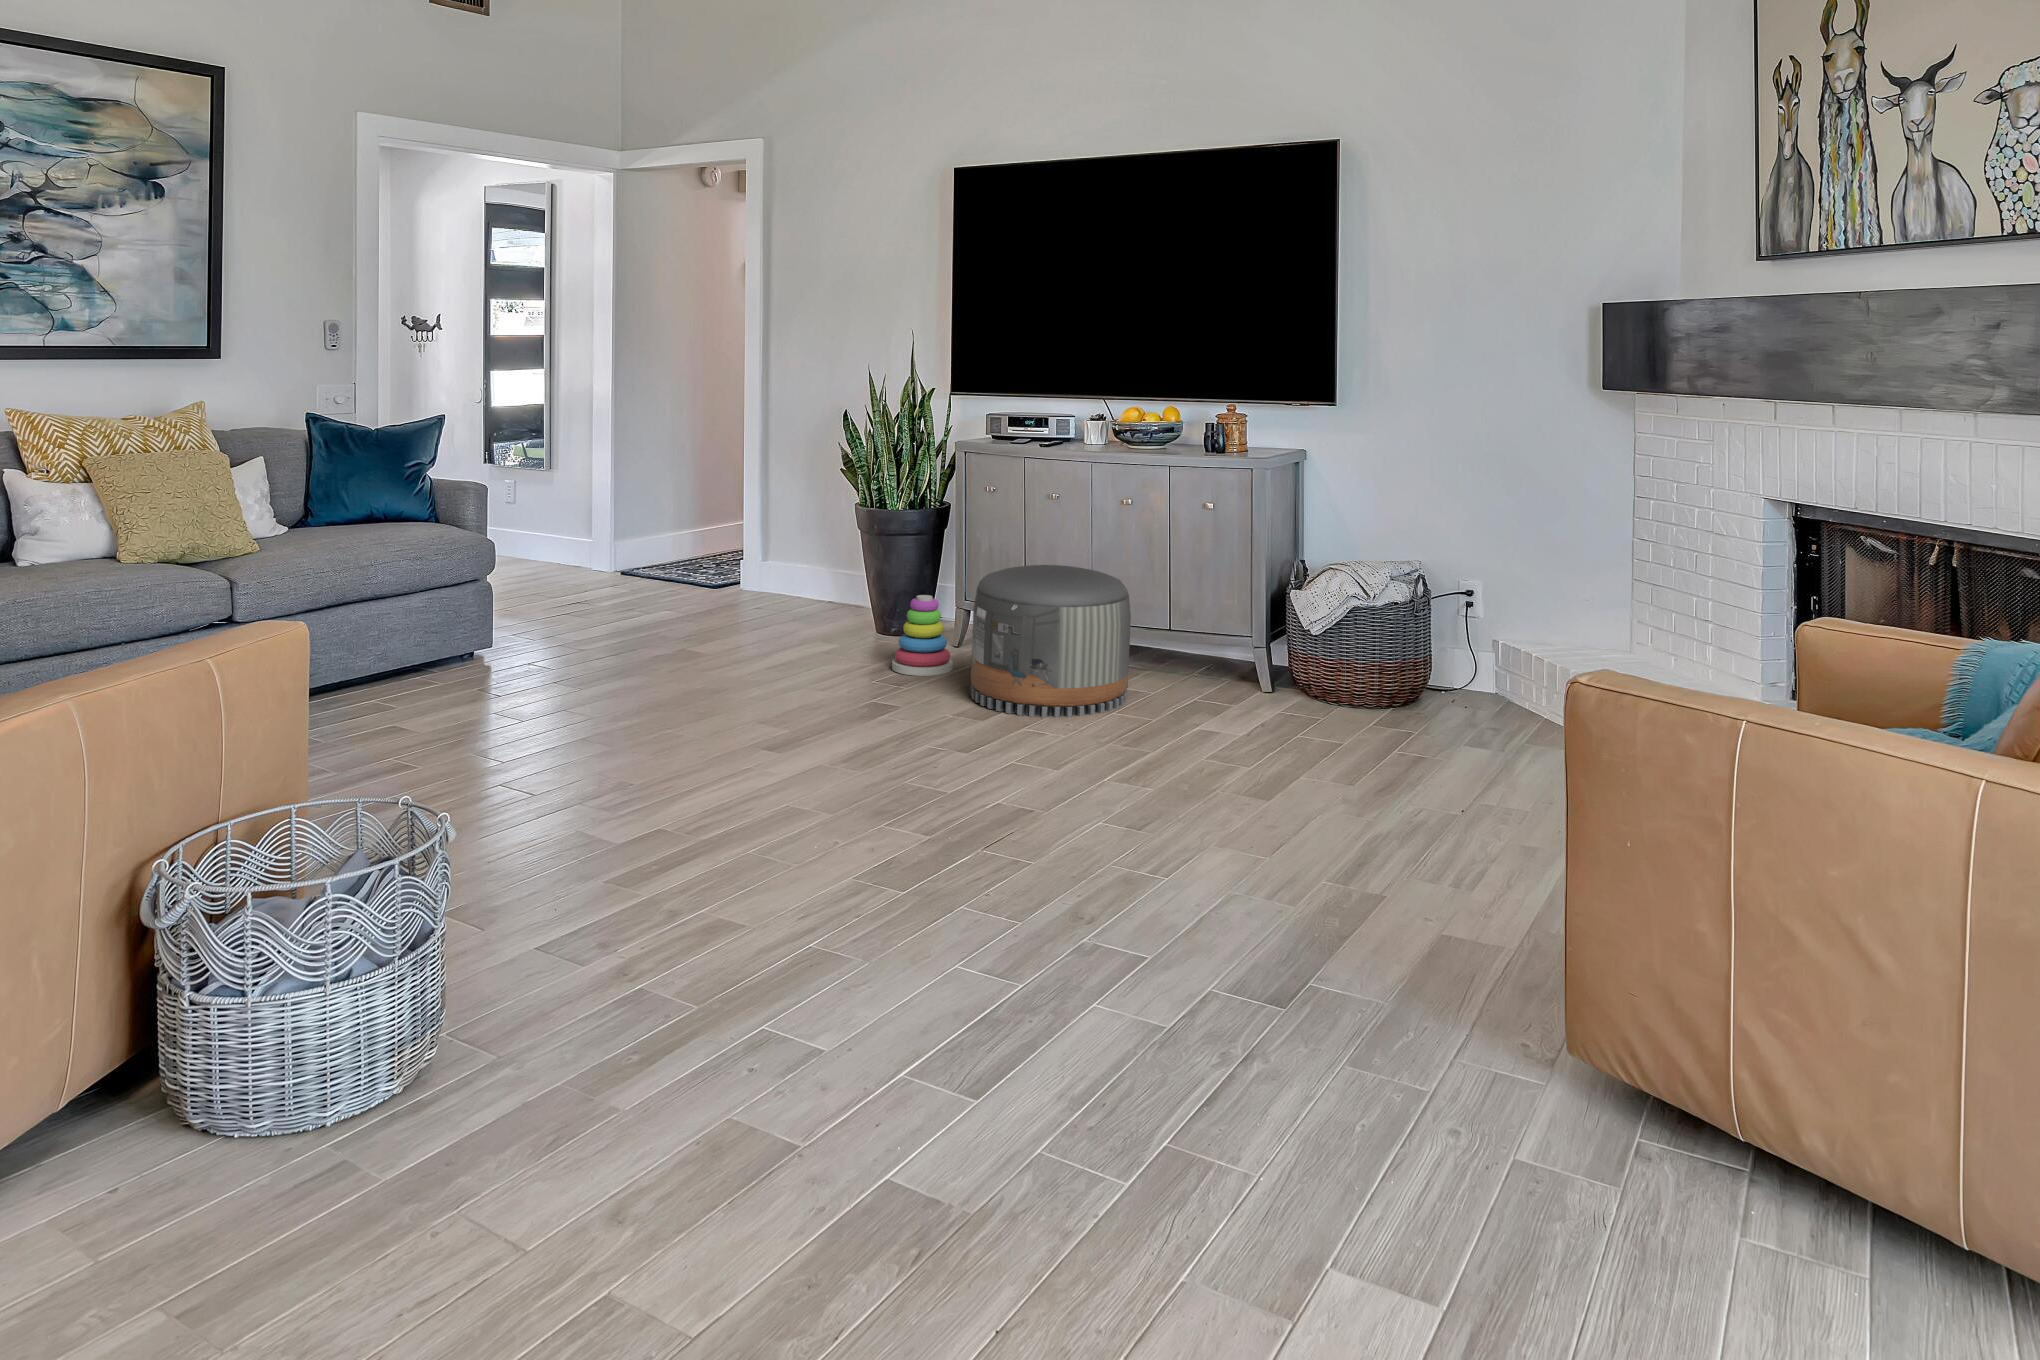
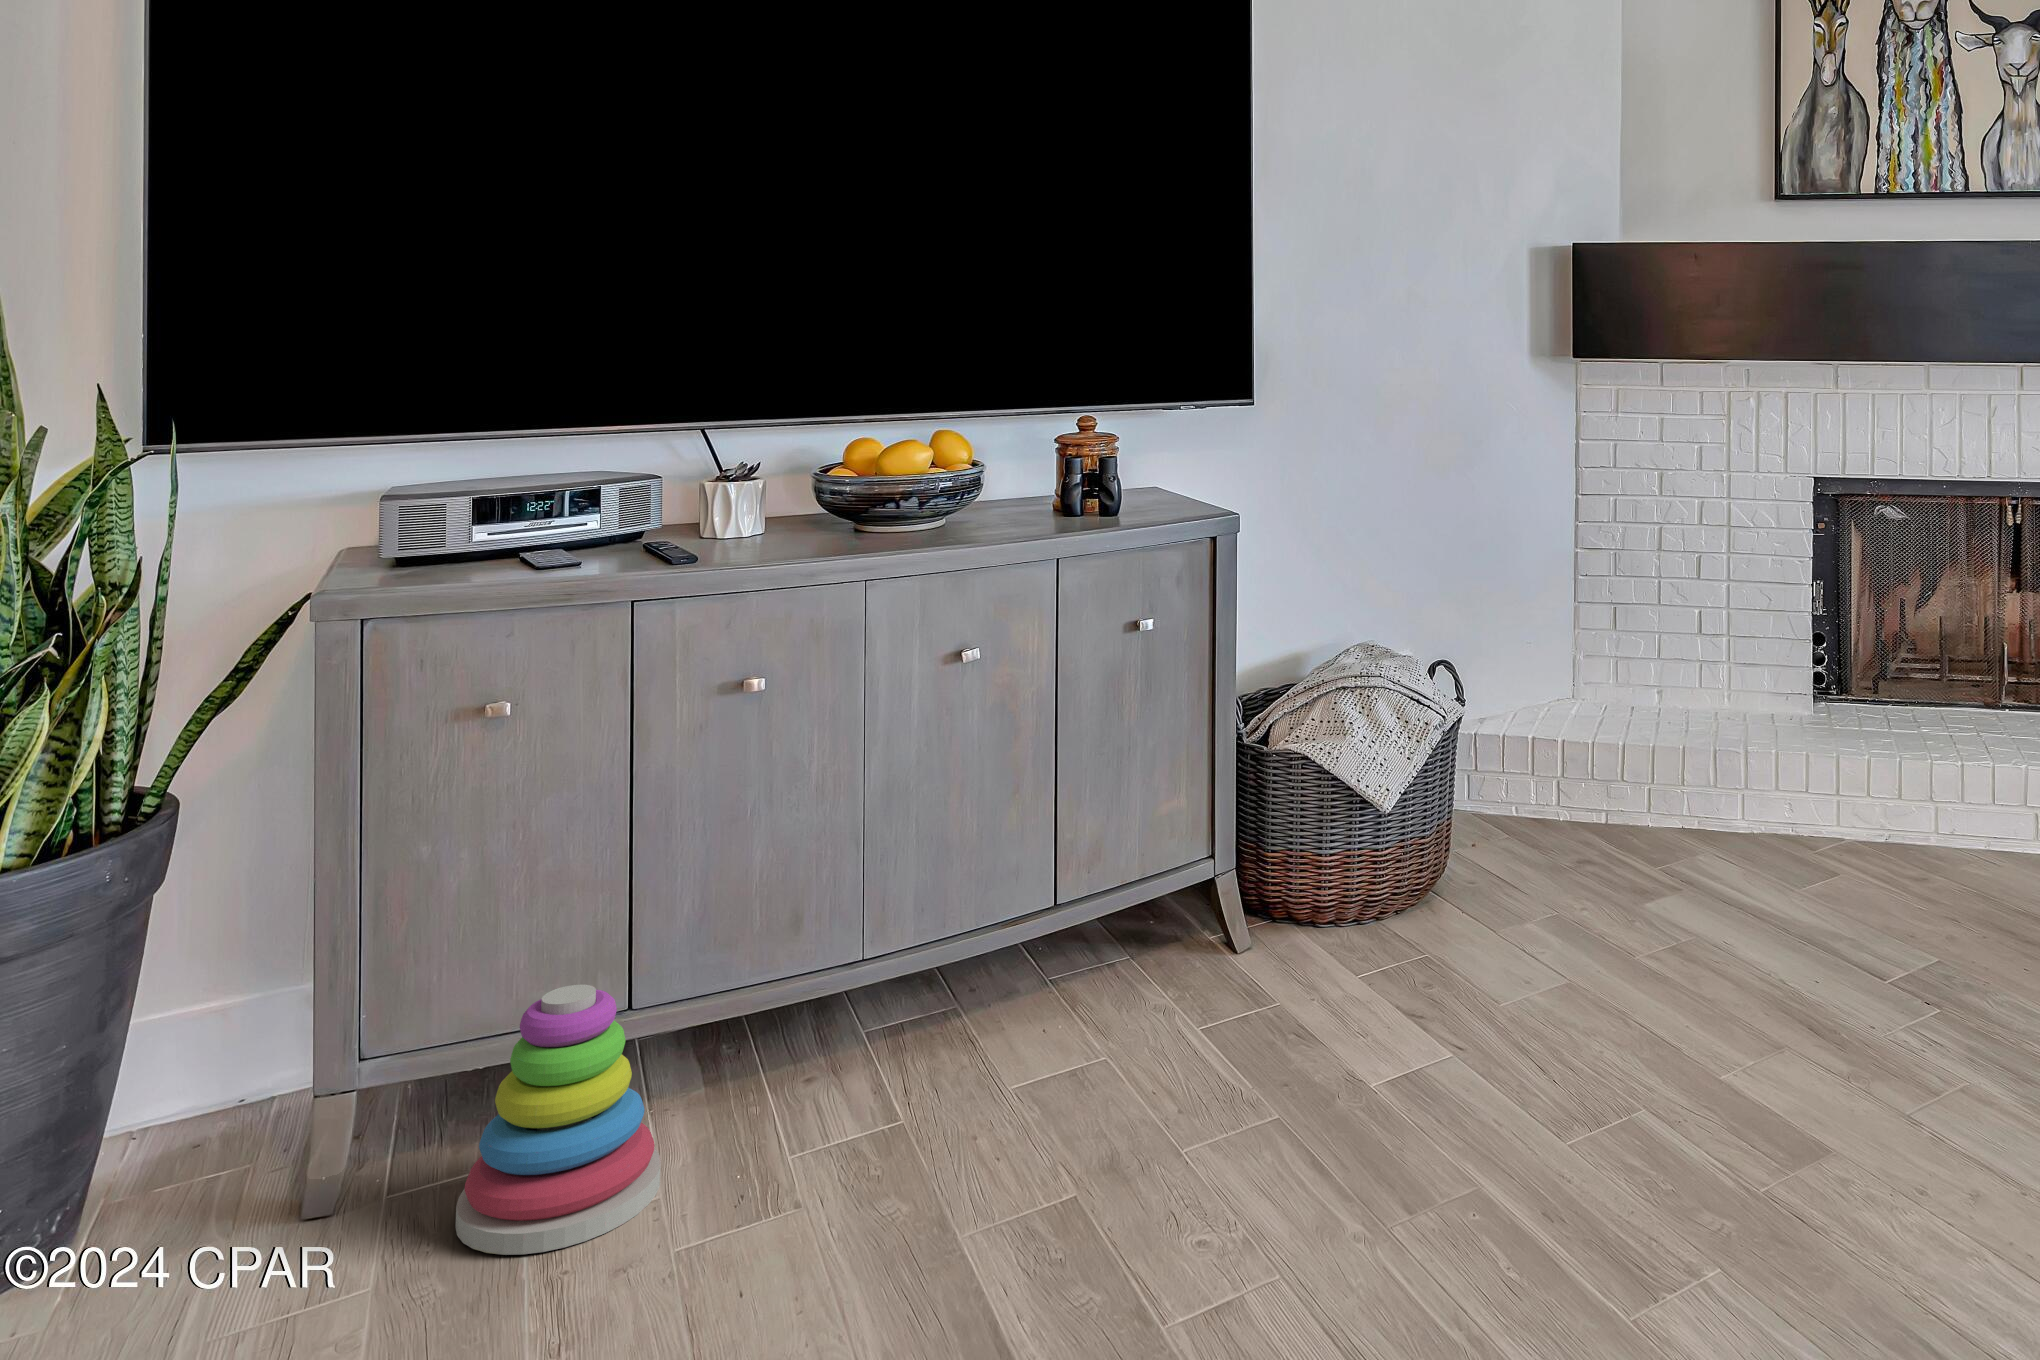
pouf: present [971,565,1131,718] -> none [854,780,1243,1205]

